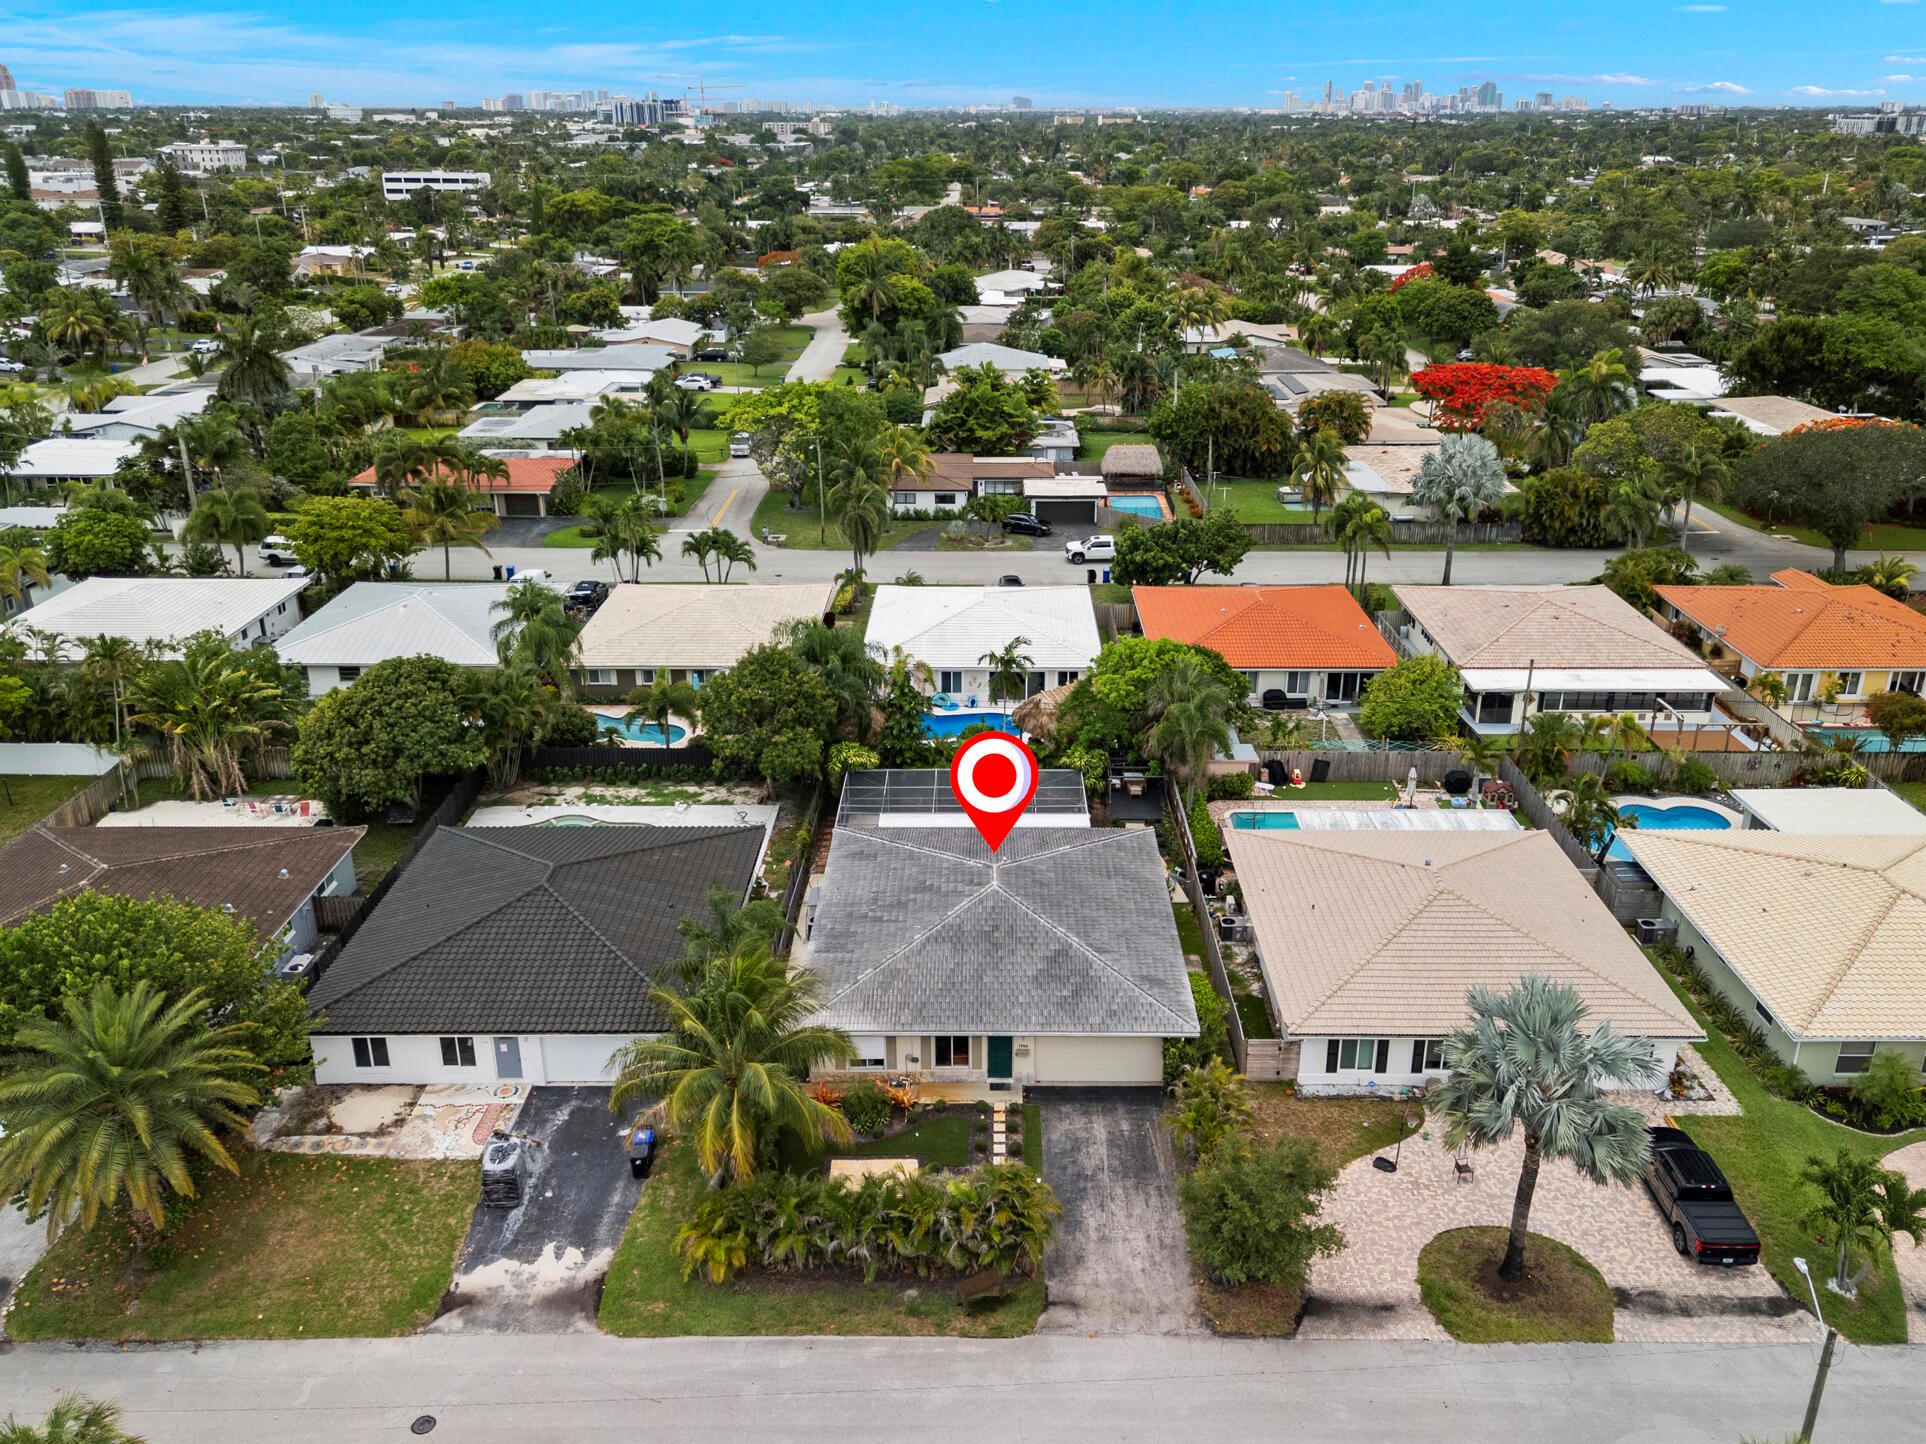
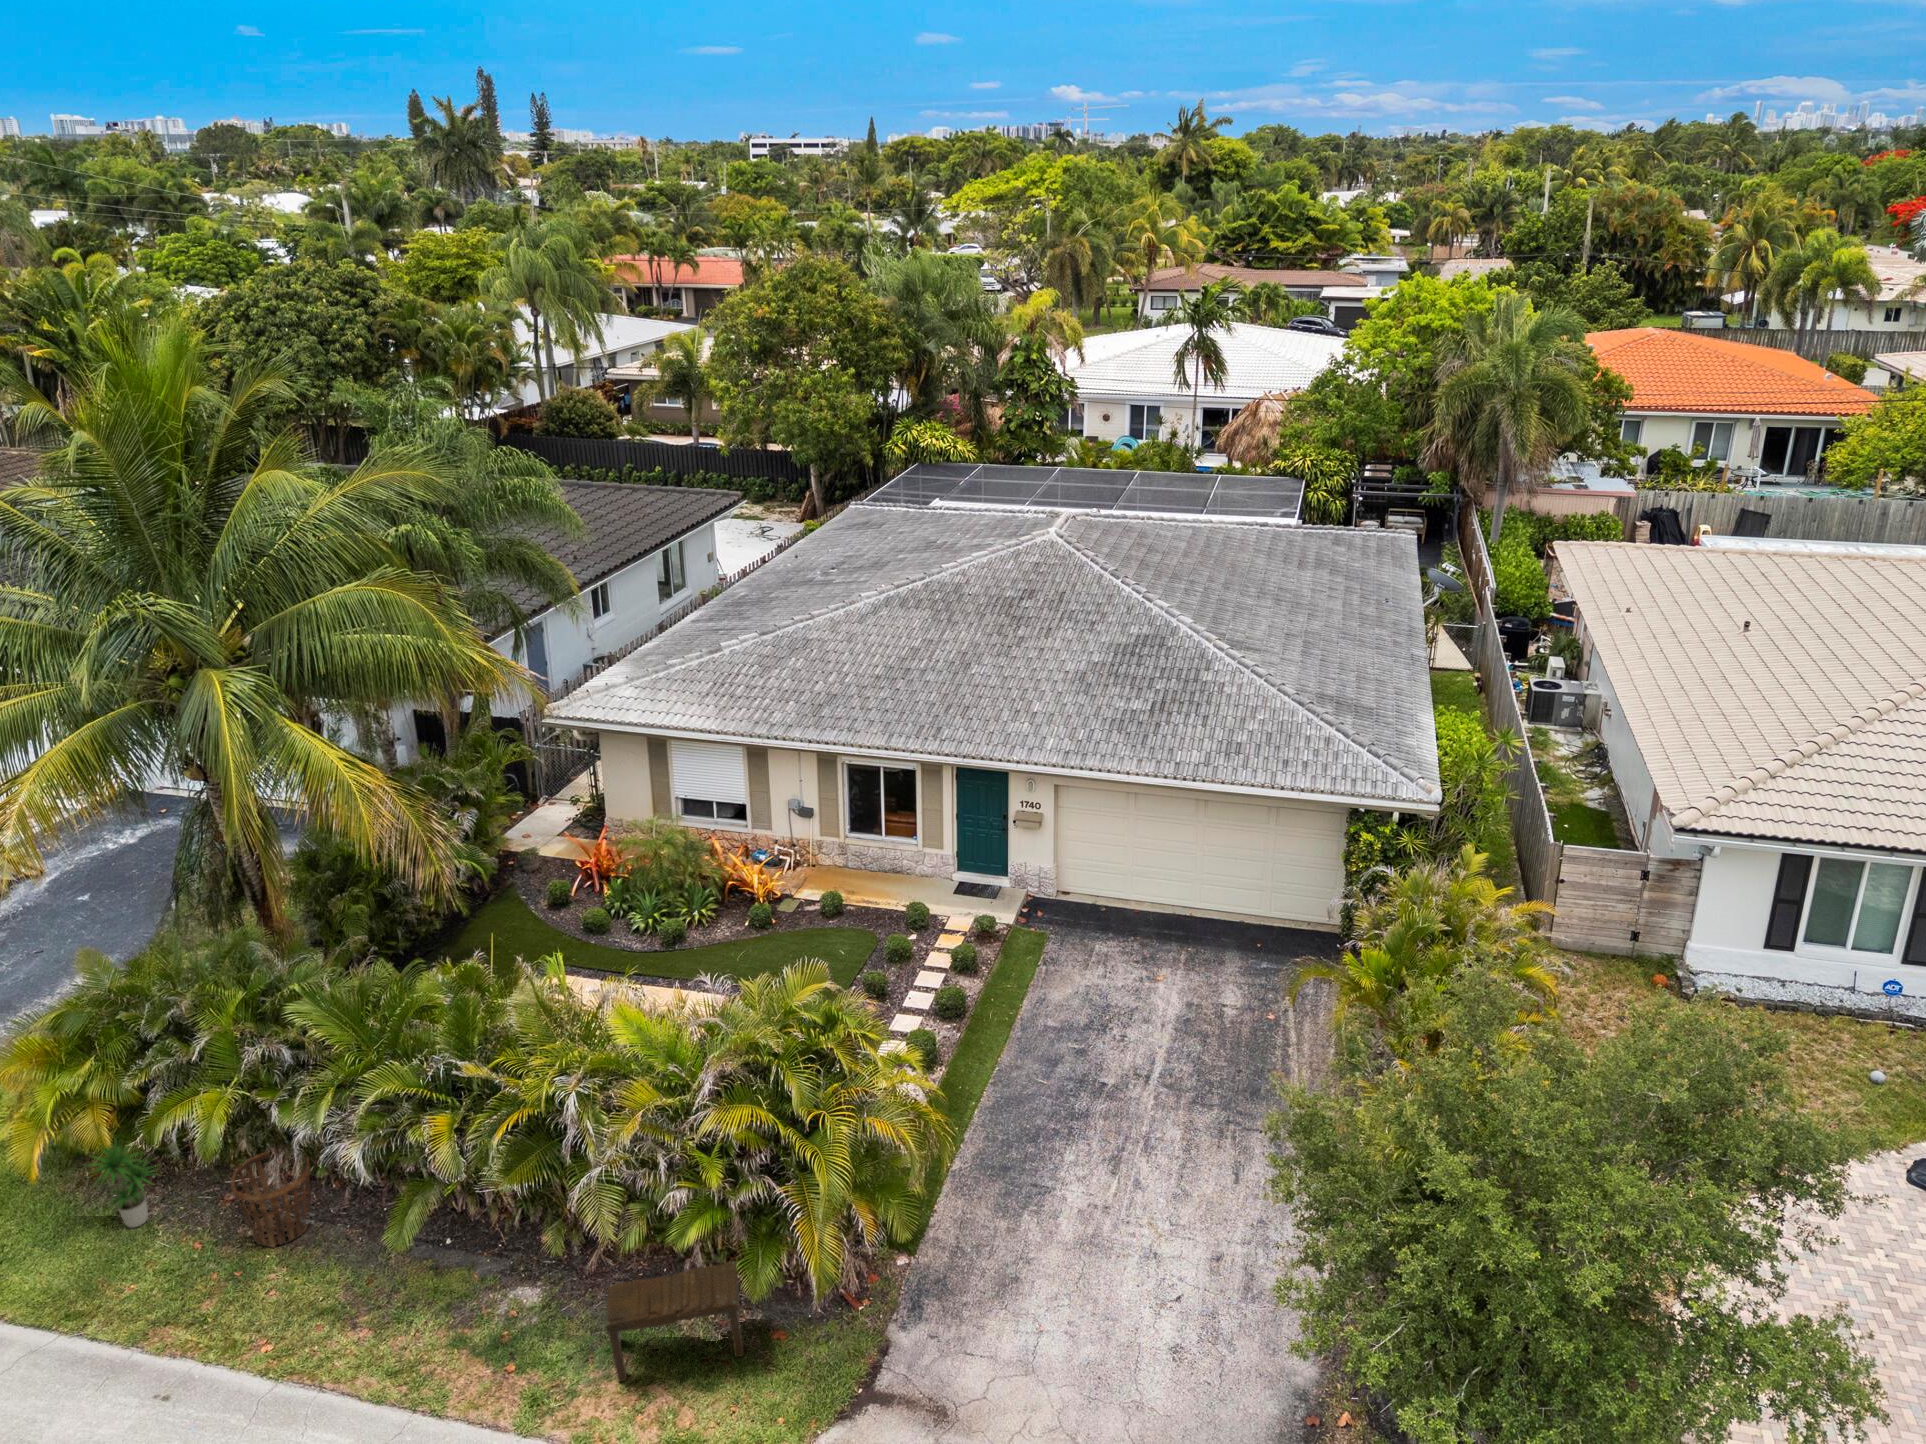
basket: none [787,1257,814,1296] -> present [231,1153,311,1247]
potted plant: none [725,1263,751,1299] -> present [90,1140,156,1228]

